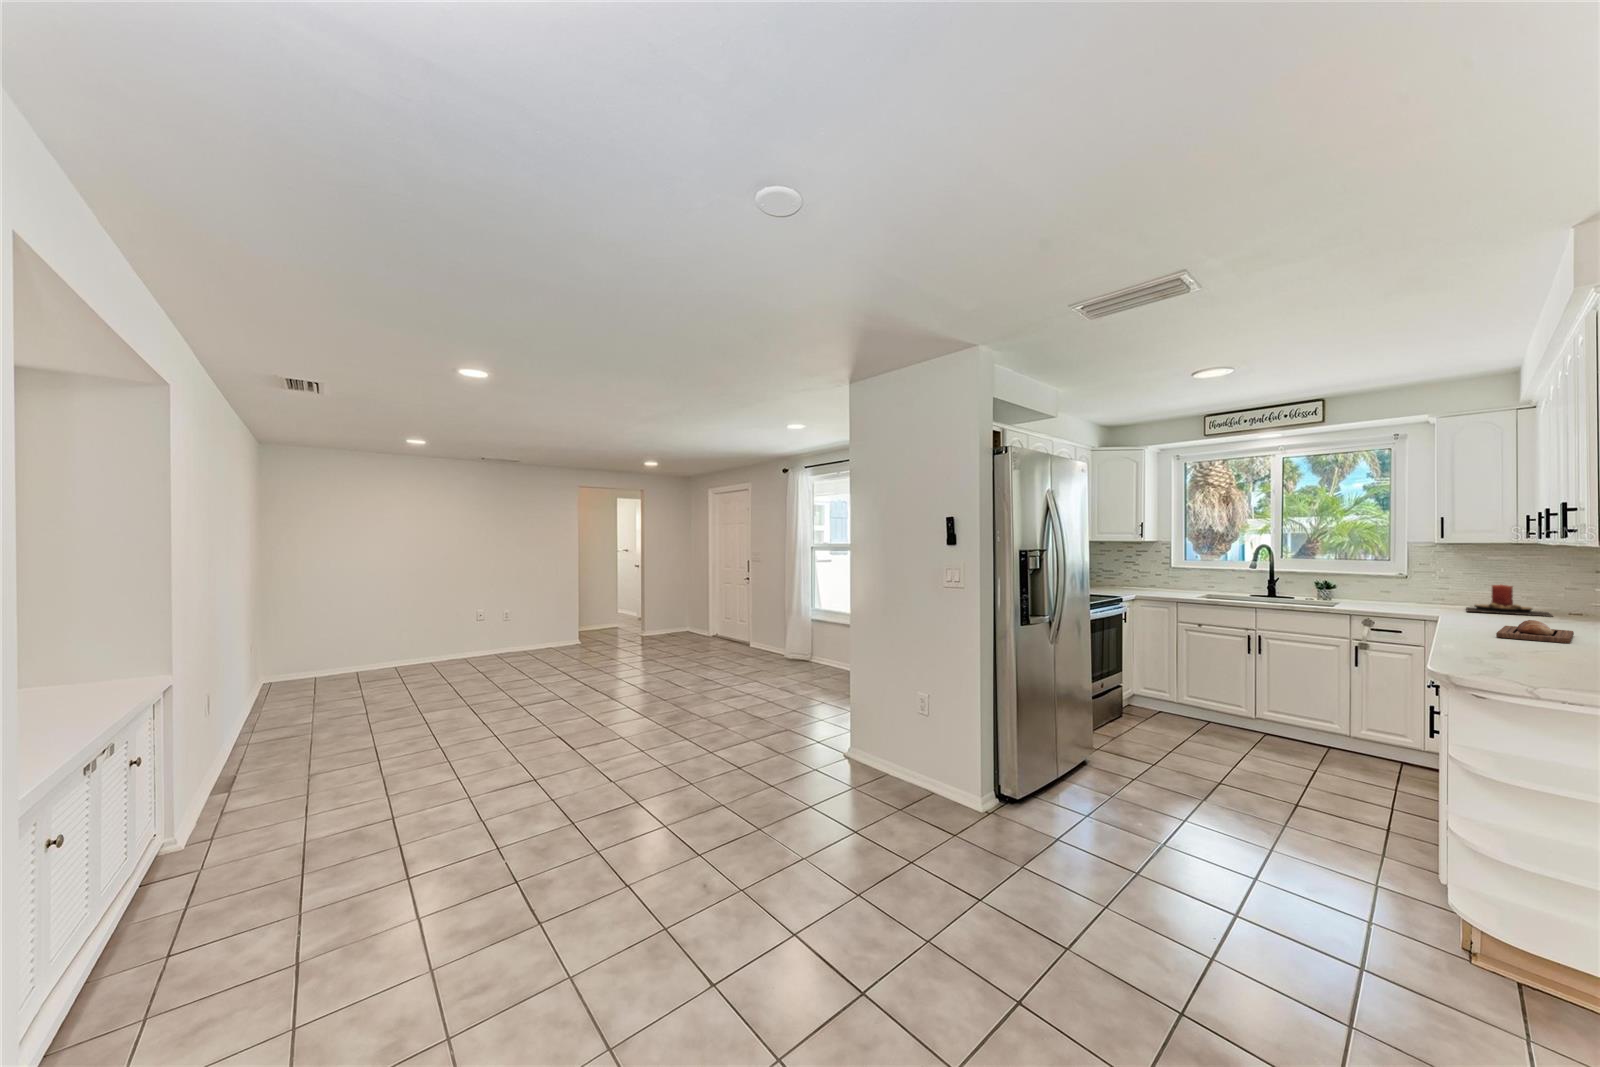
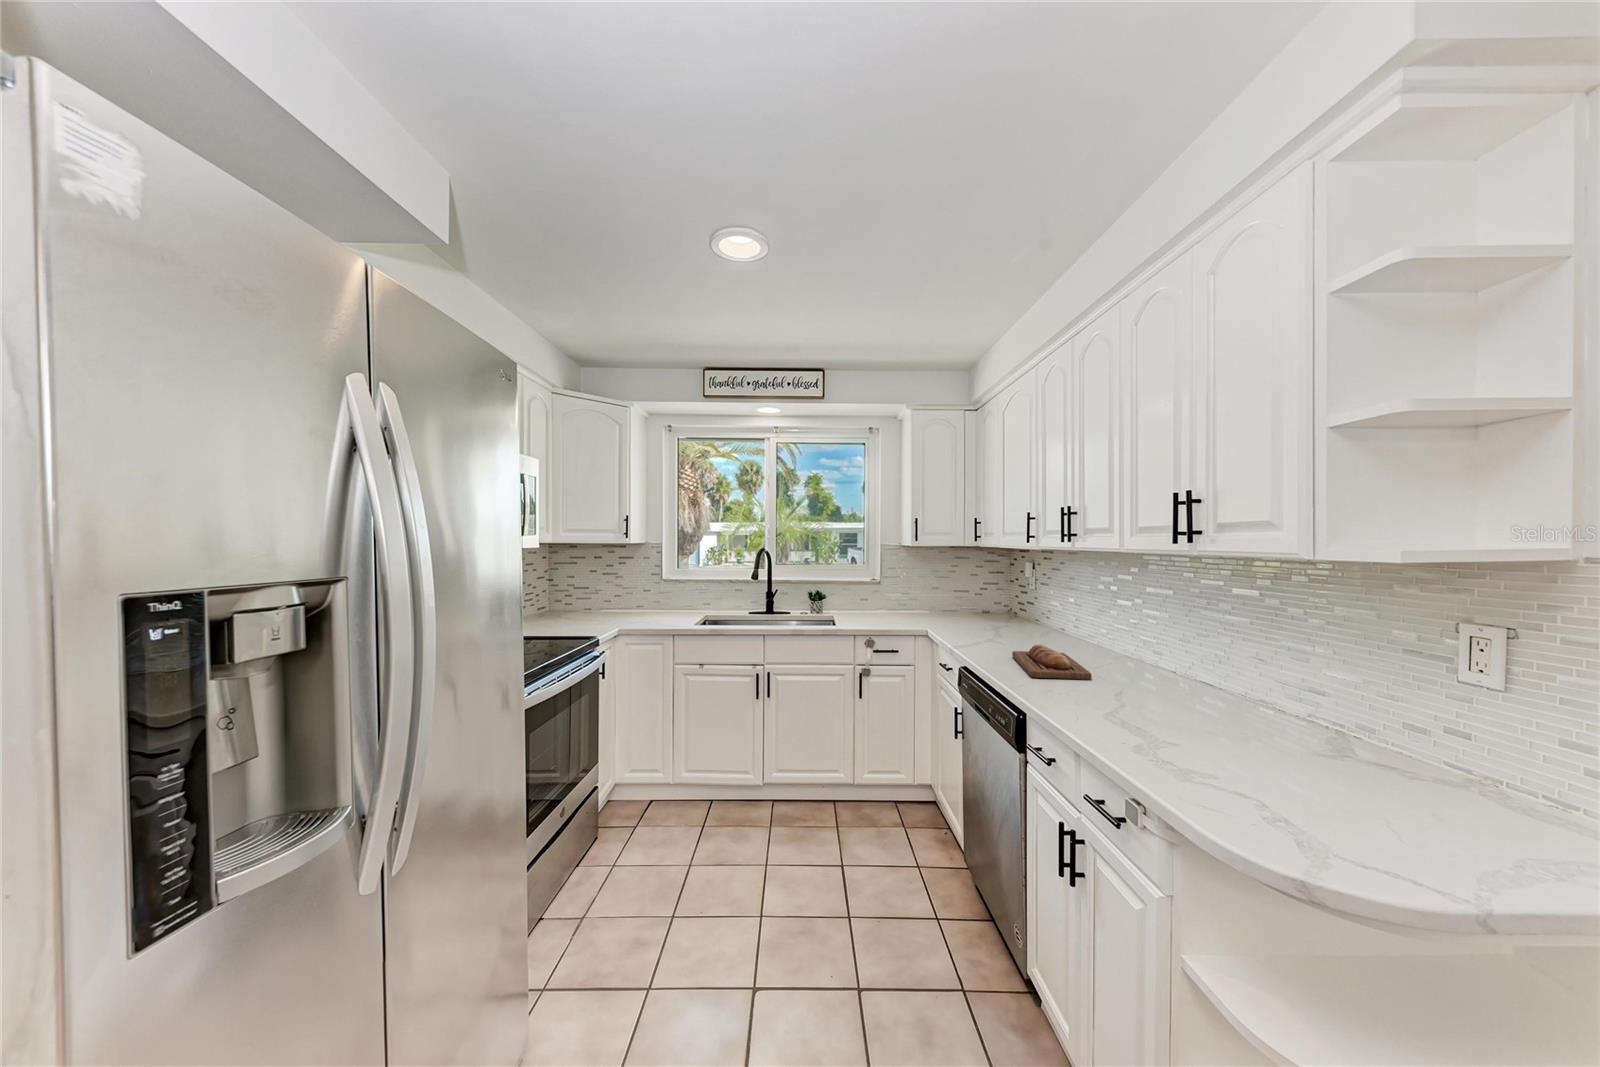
candle: present [1466,585,1553,617] -> none [931,588,999,621]

